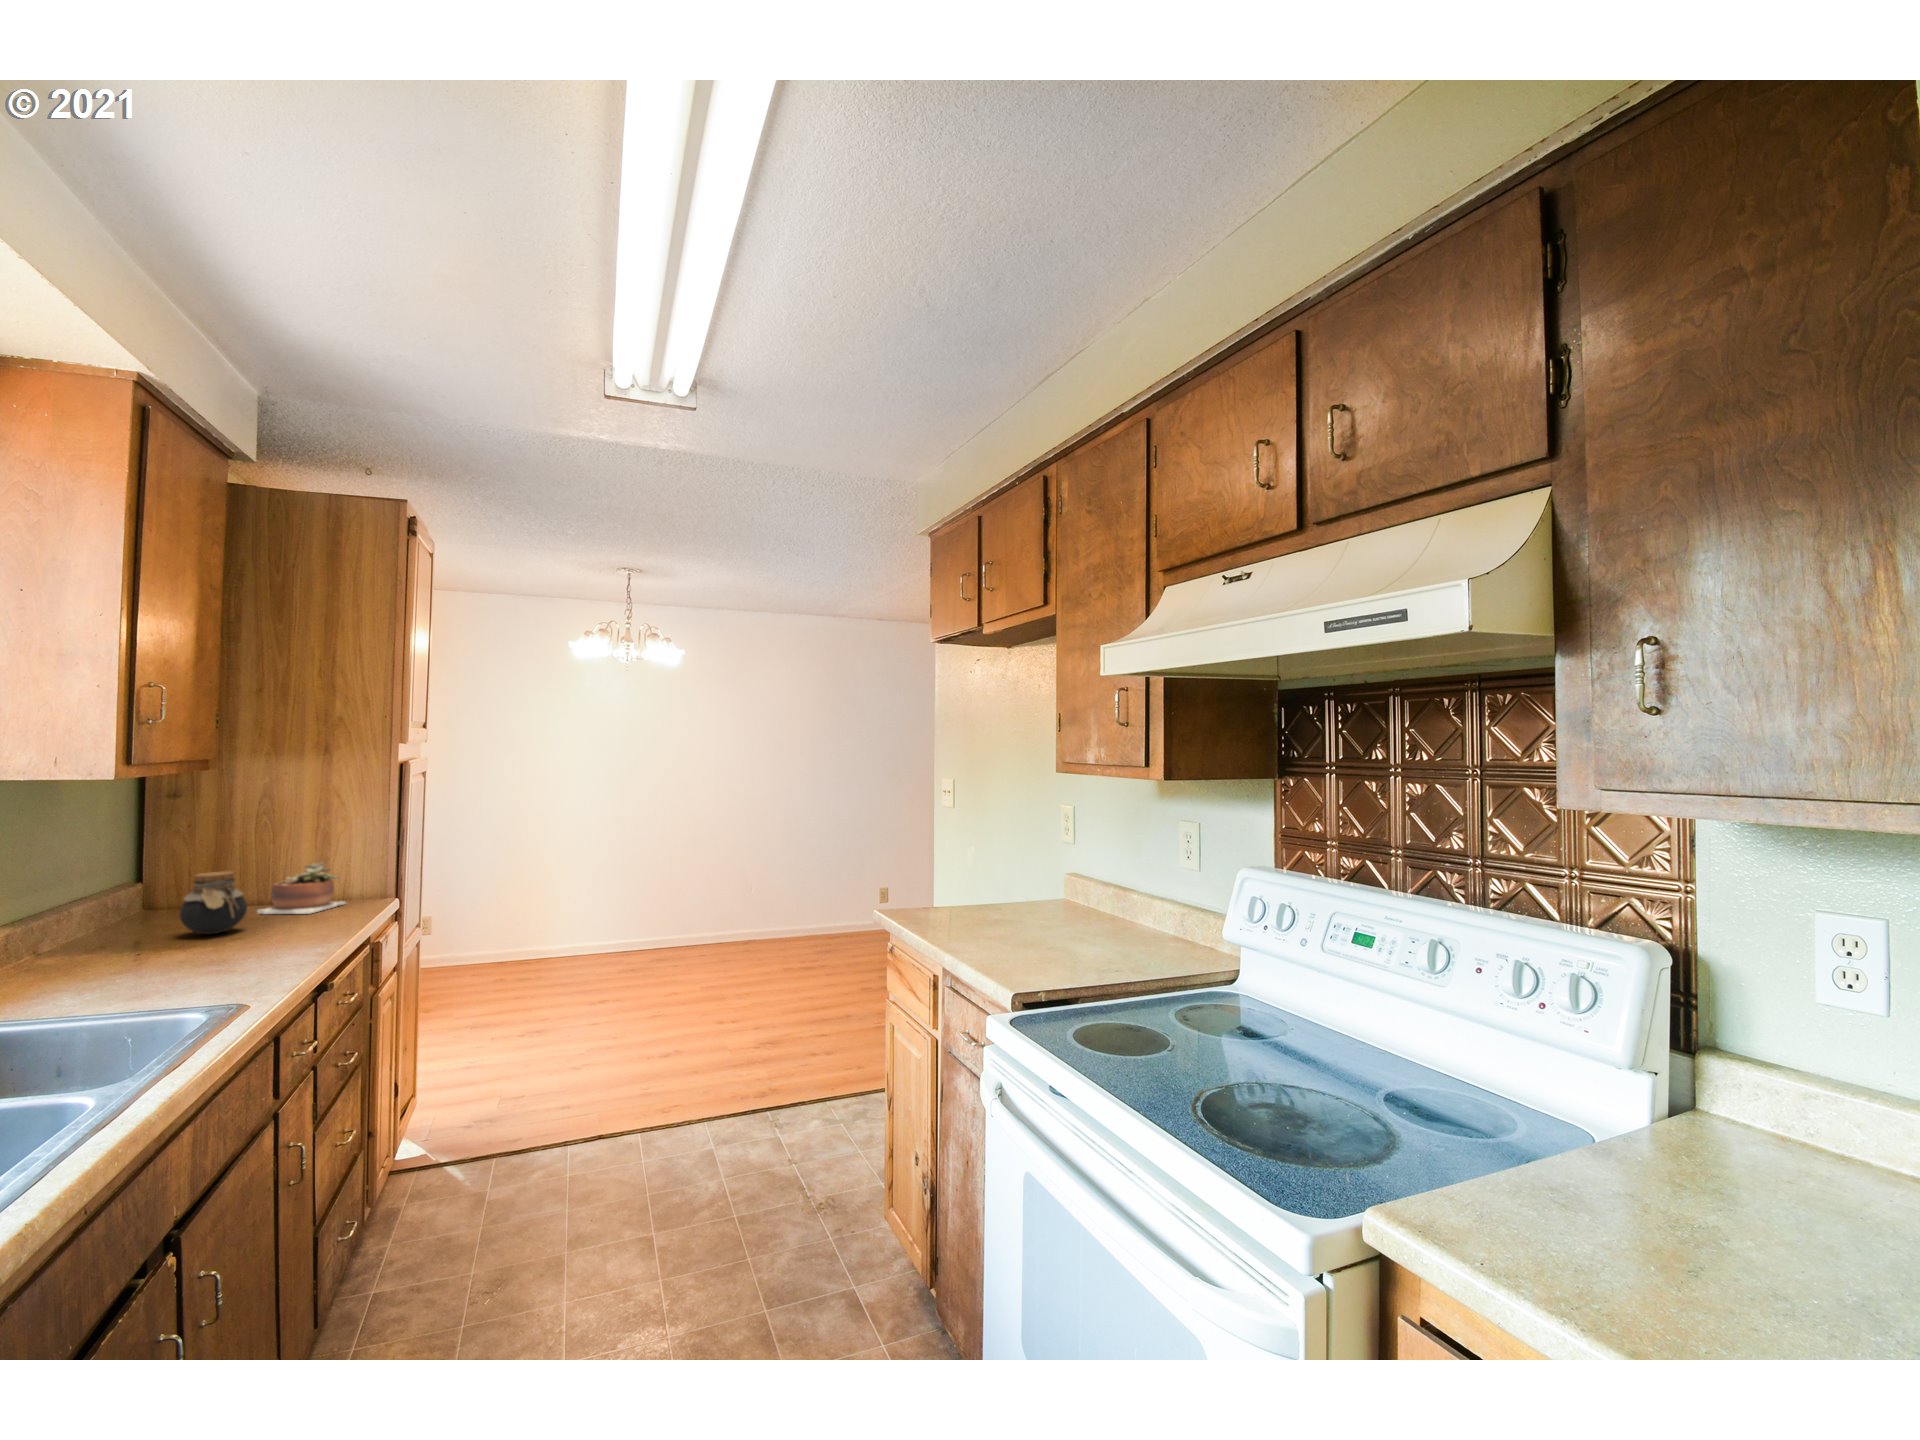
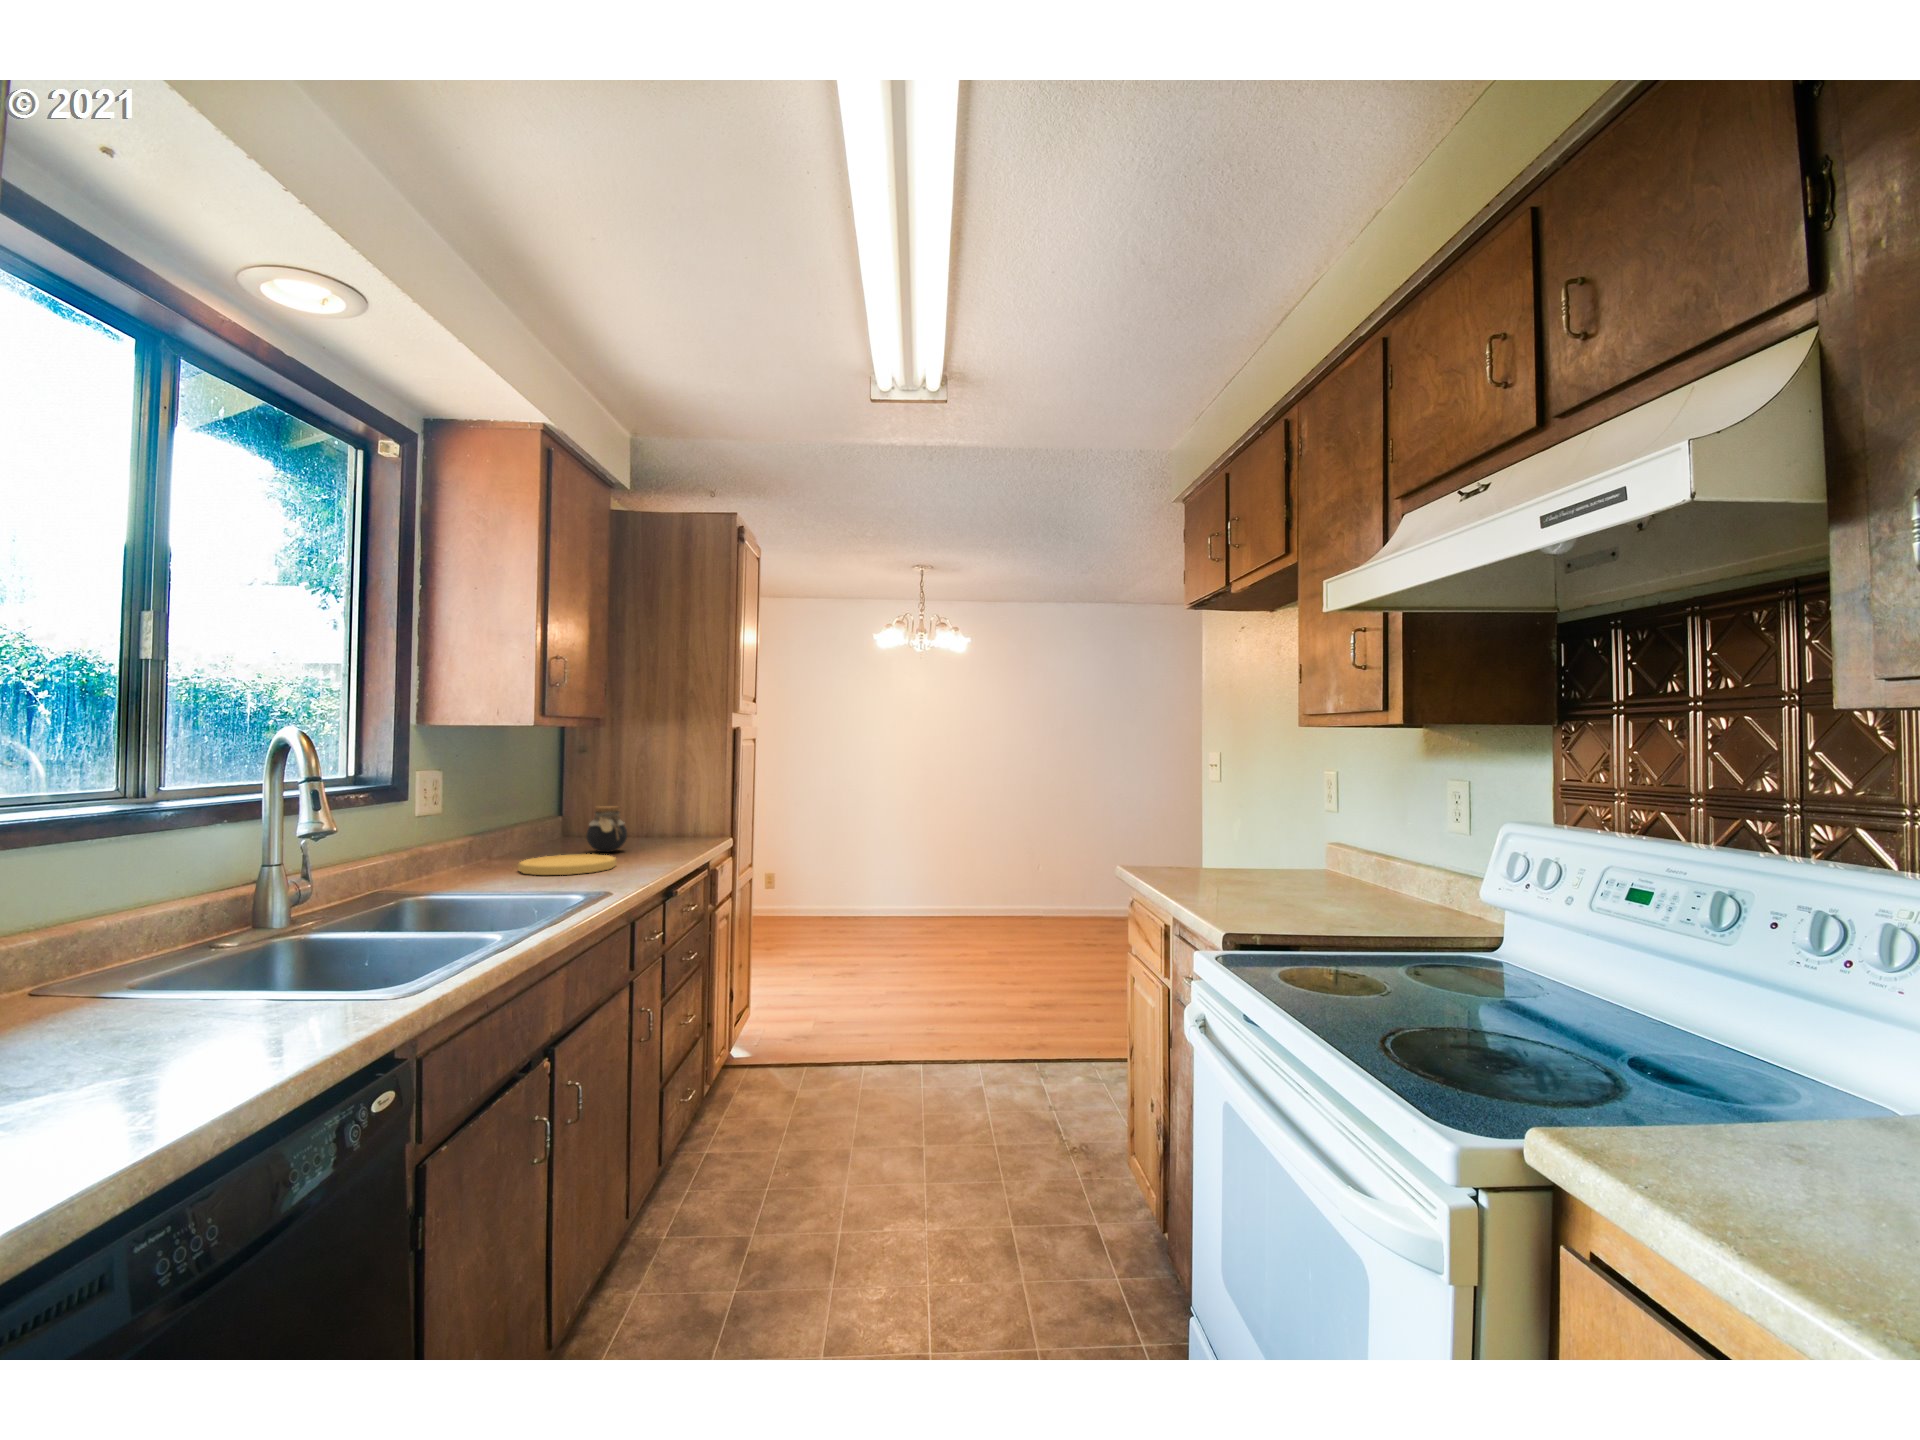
succulent plant: present [257,862,345,914] -> none [635,806,694,844]
plate: none [63,943,234,985] -> present [518,854,616,875]

